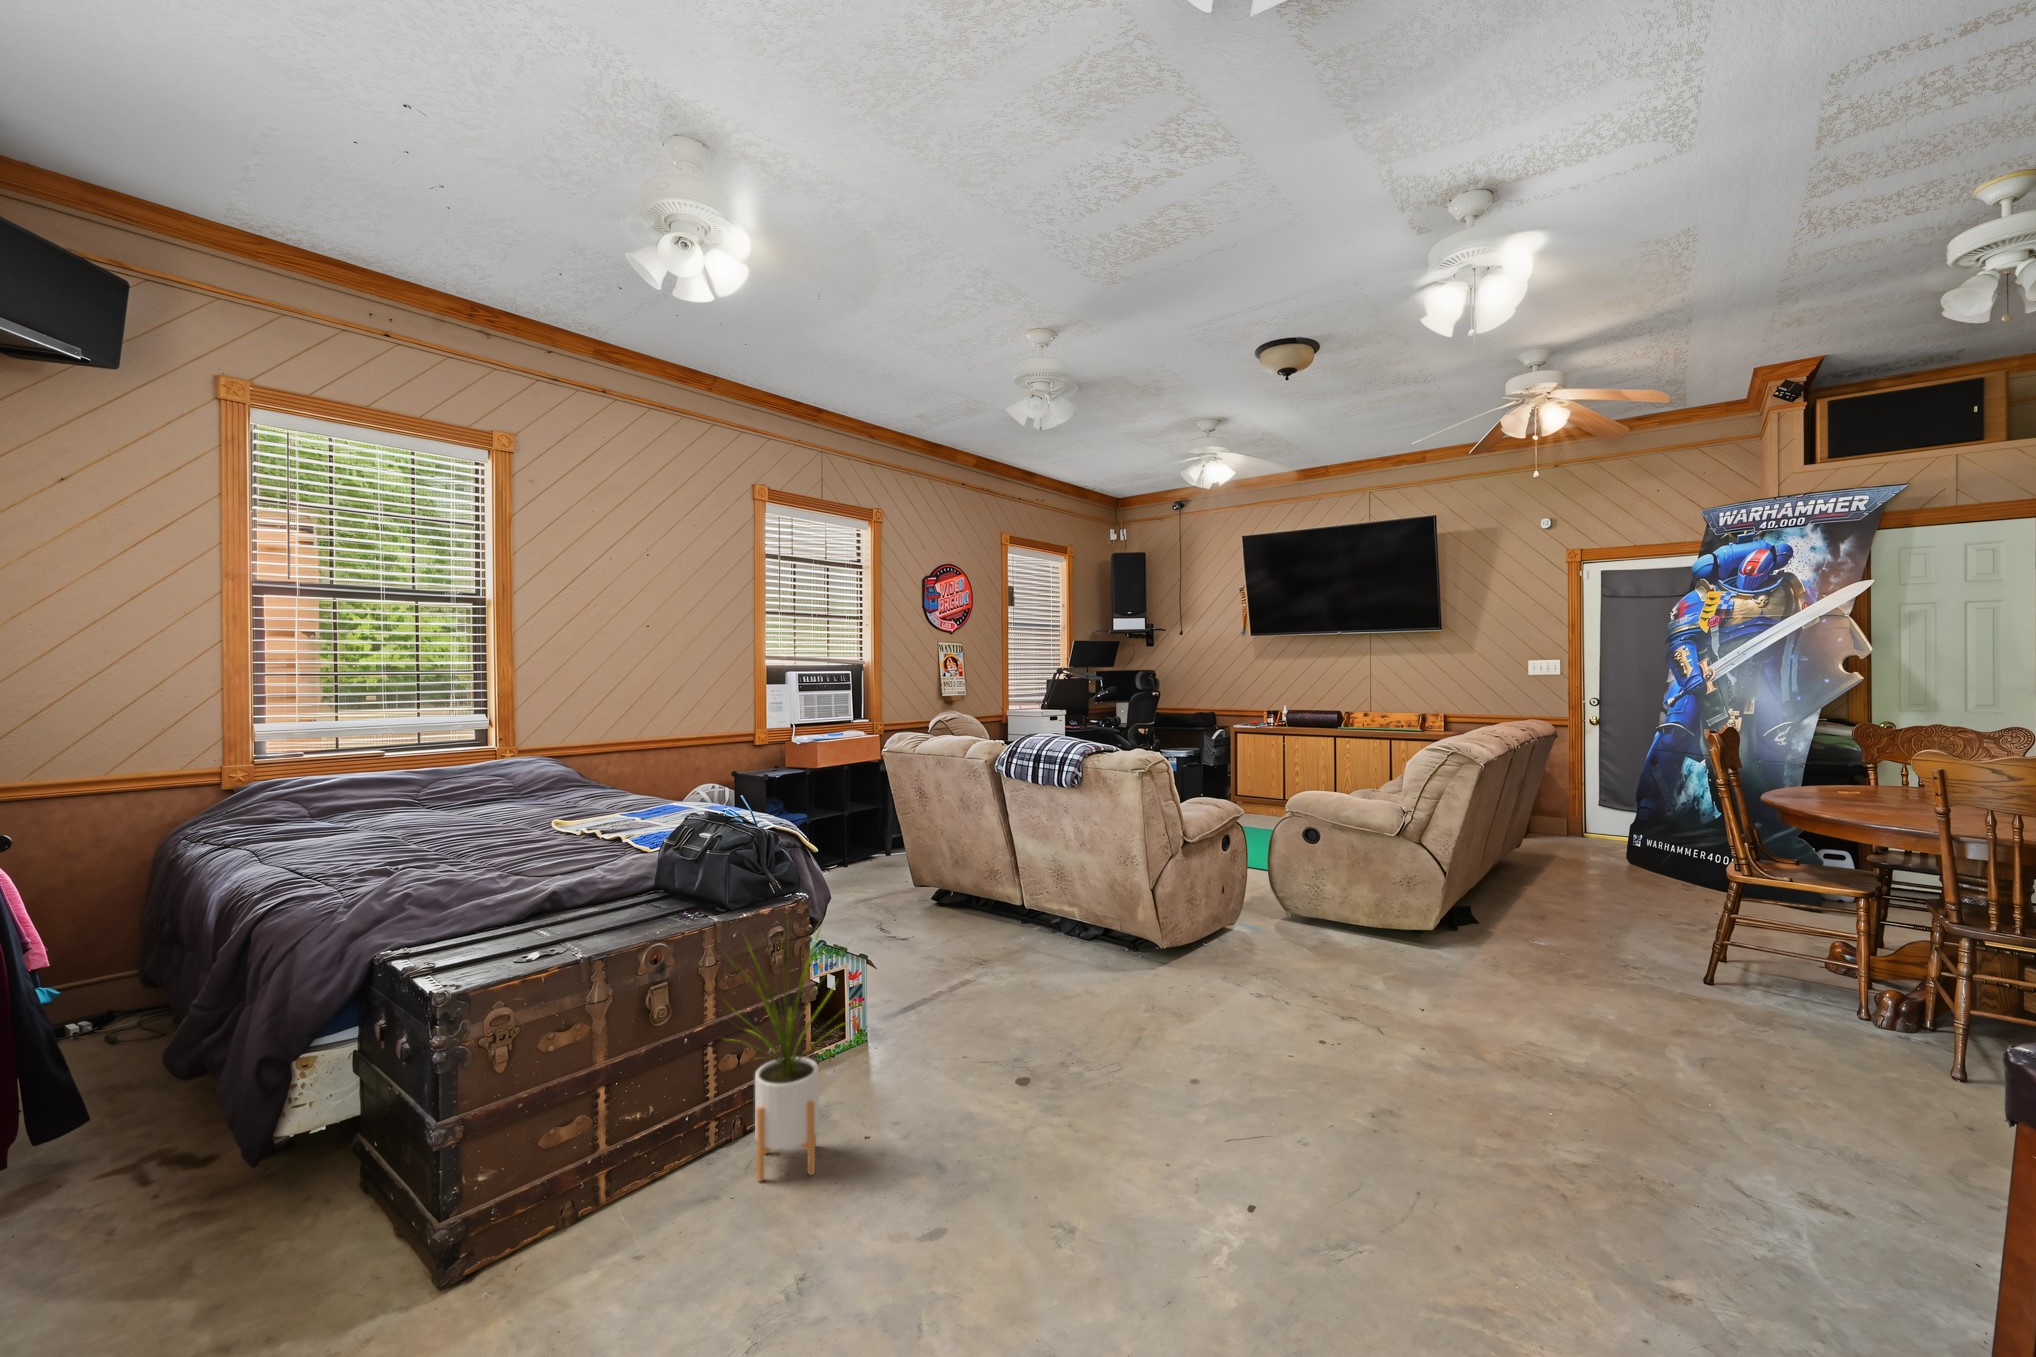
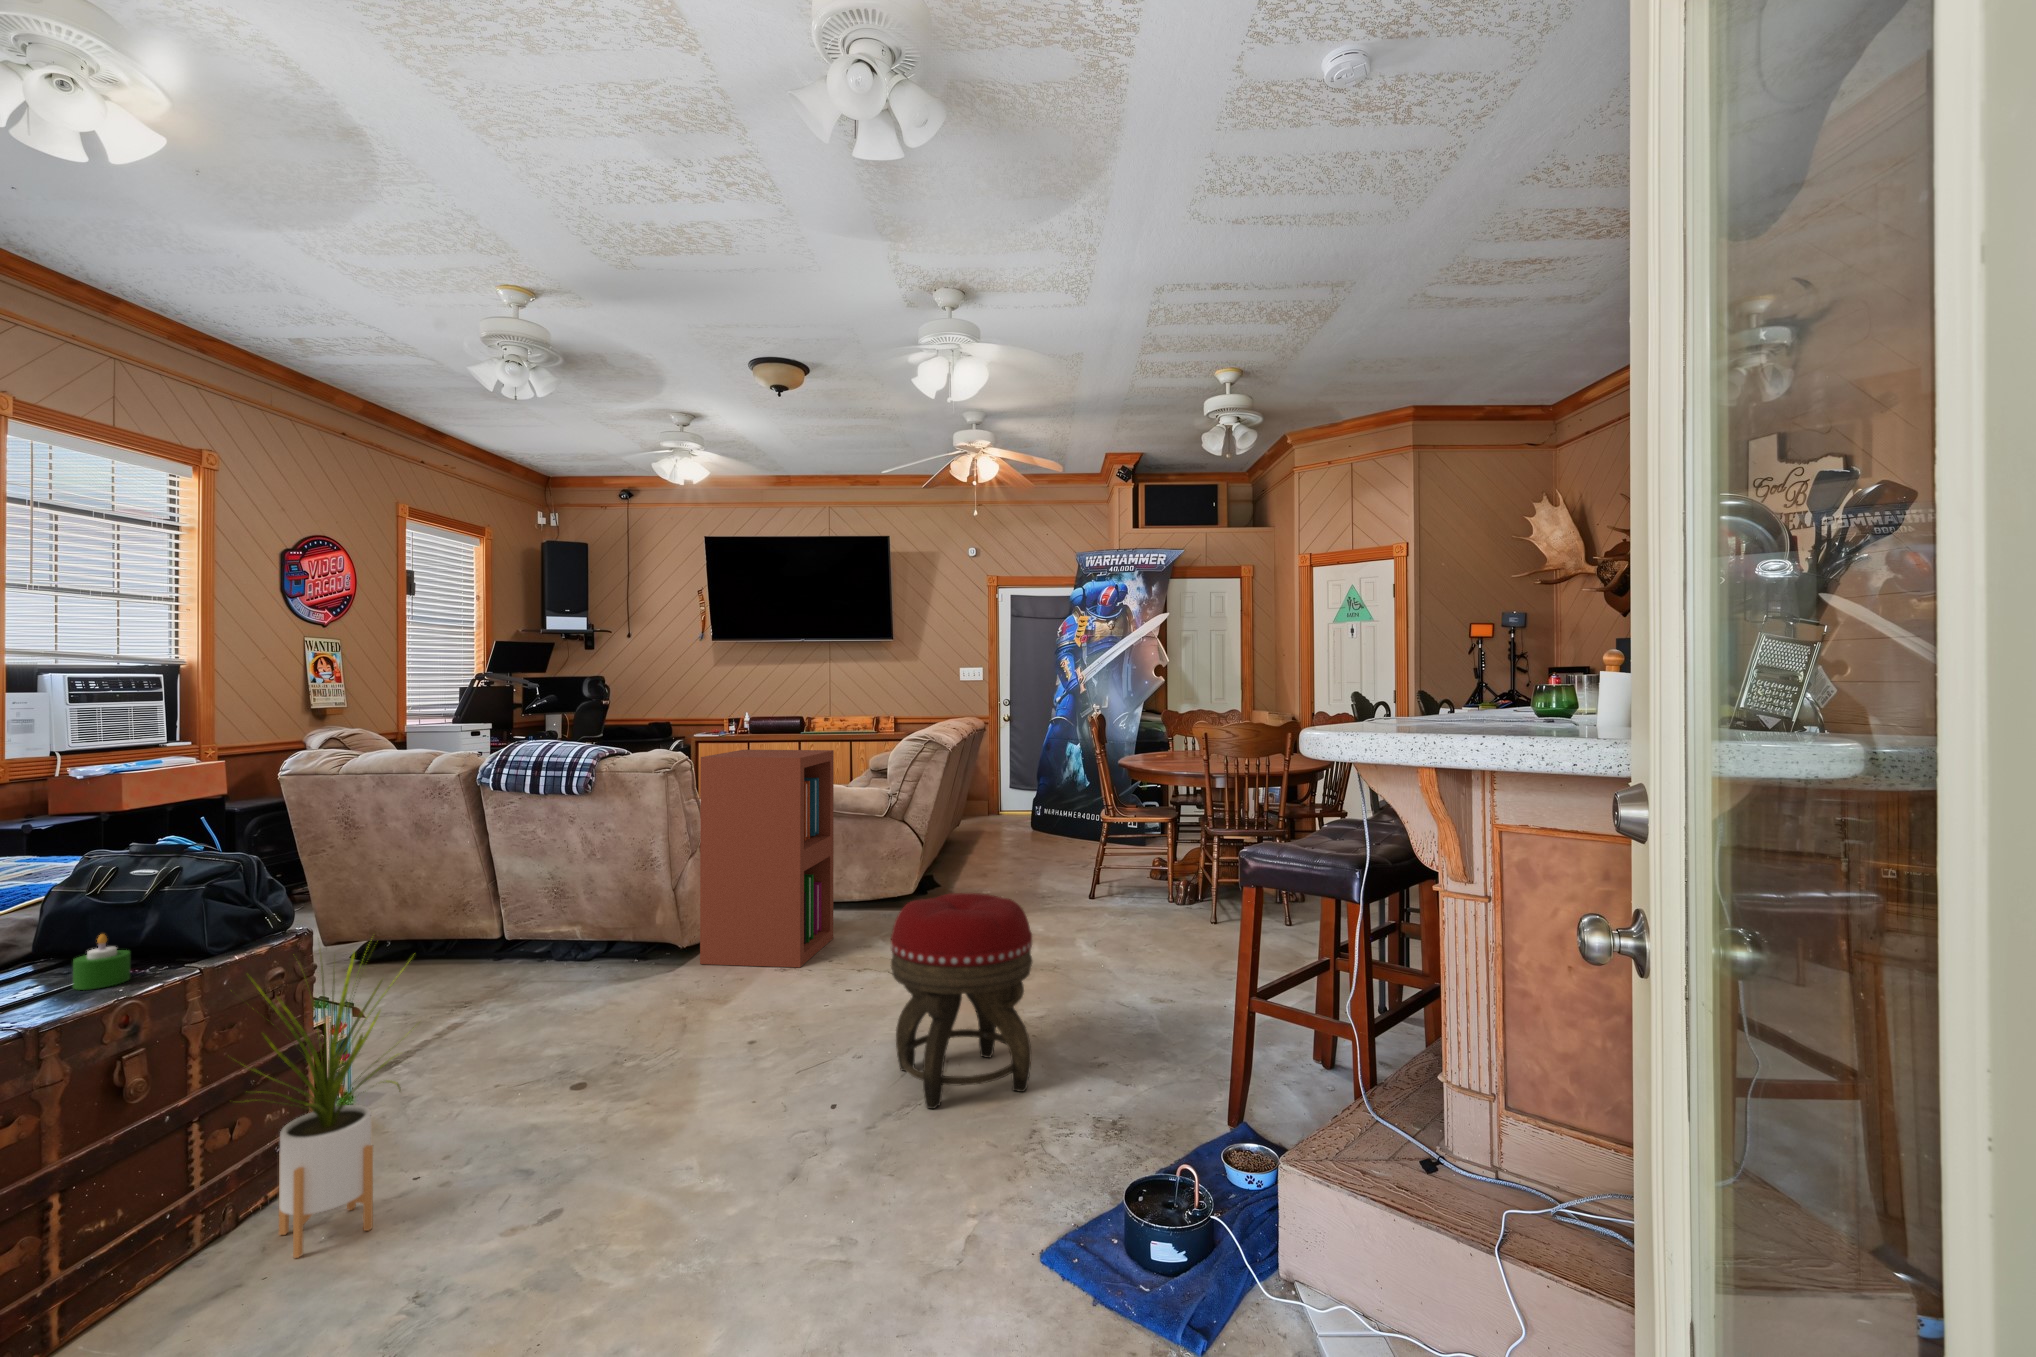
bookshelf: none [1178,753,1325,996] -> present [700,750,834,967]
candle: none [638,889,672,931] -> present [73,934,131,990]
footstool: none [1318,967,1521,1270] -> present [891,893,1032,1109]

